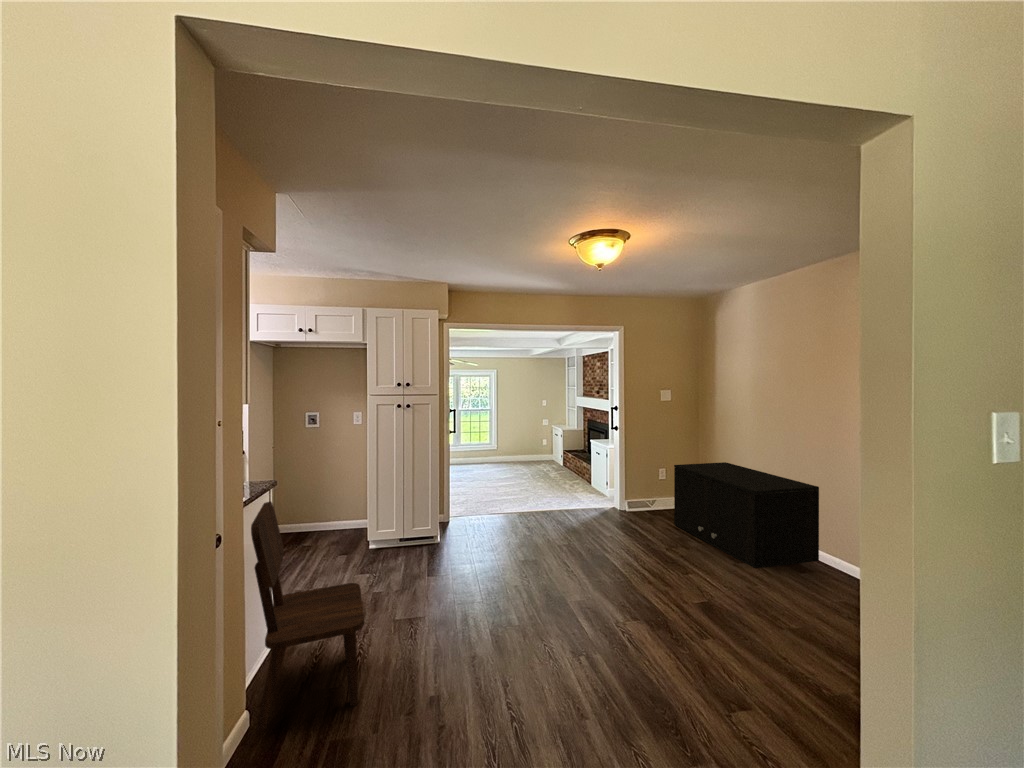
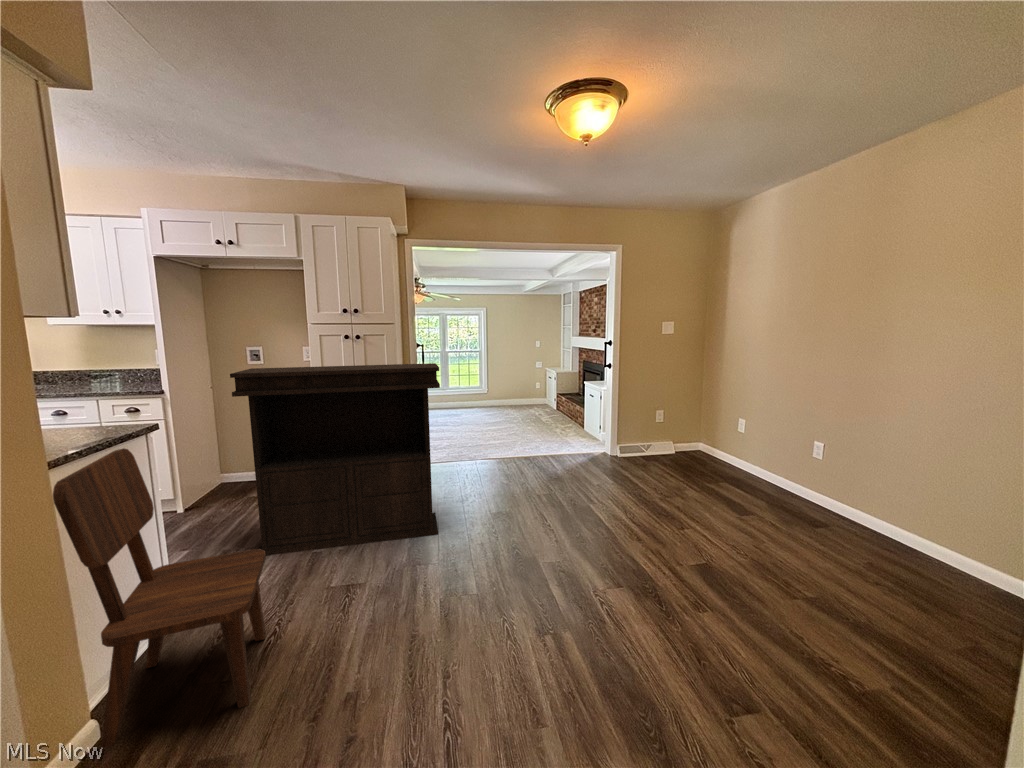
console table: none [319,430,482,596] -> present [230,363,440,556]
storage cabinet: present [674,462,819,568] -> none [671,402,845,522]

